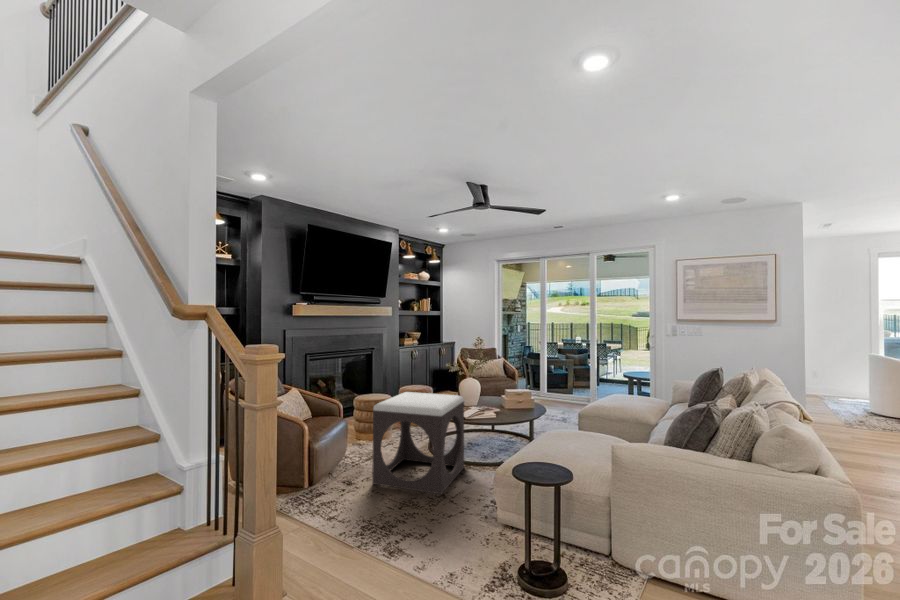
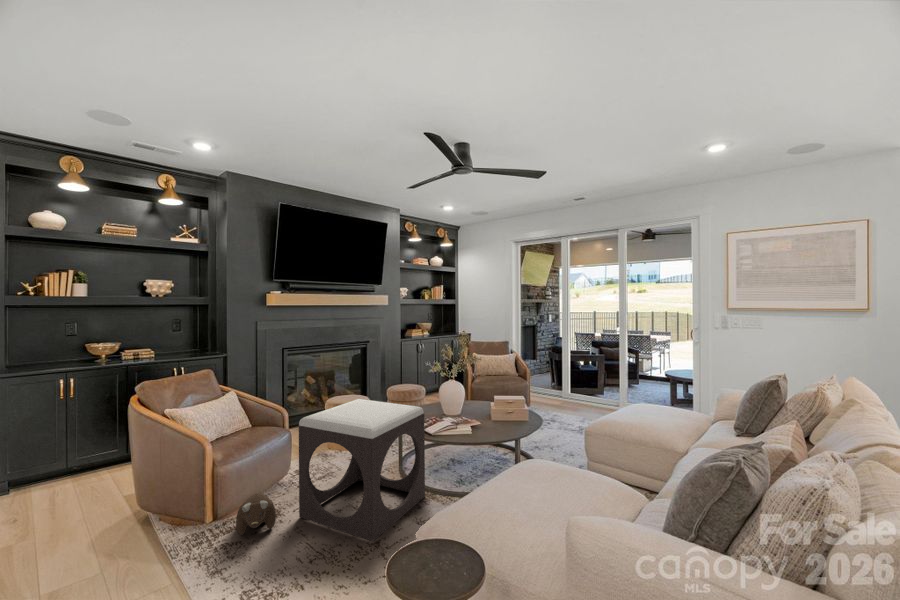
plush toy: none [329,465,359,496] -> present [236,493,276,535]

